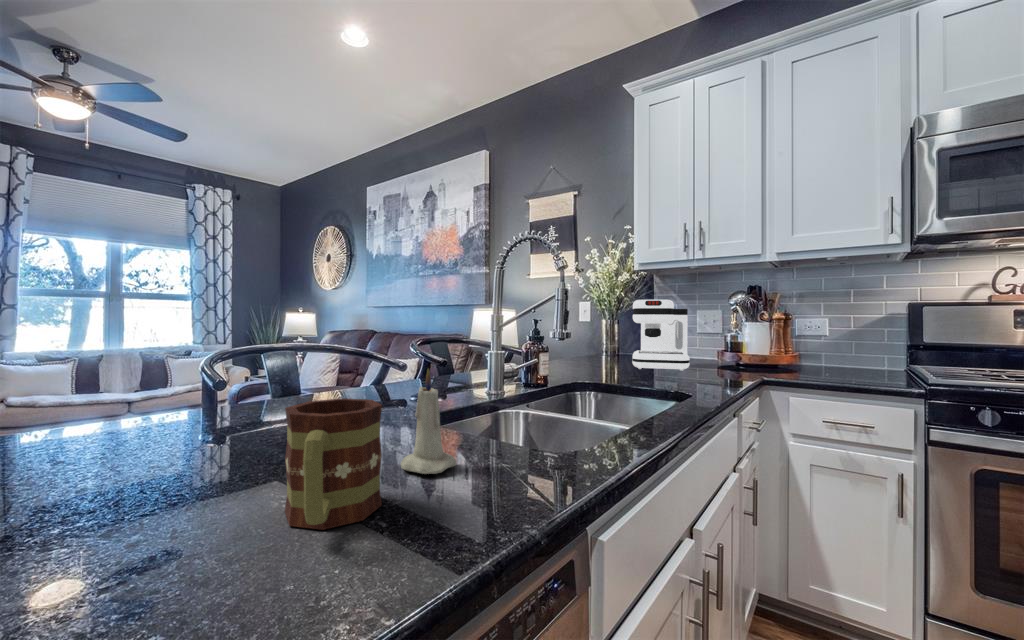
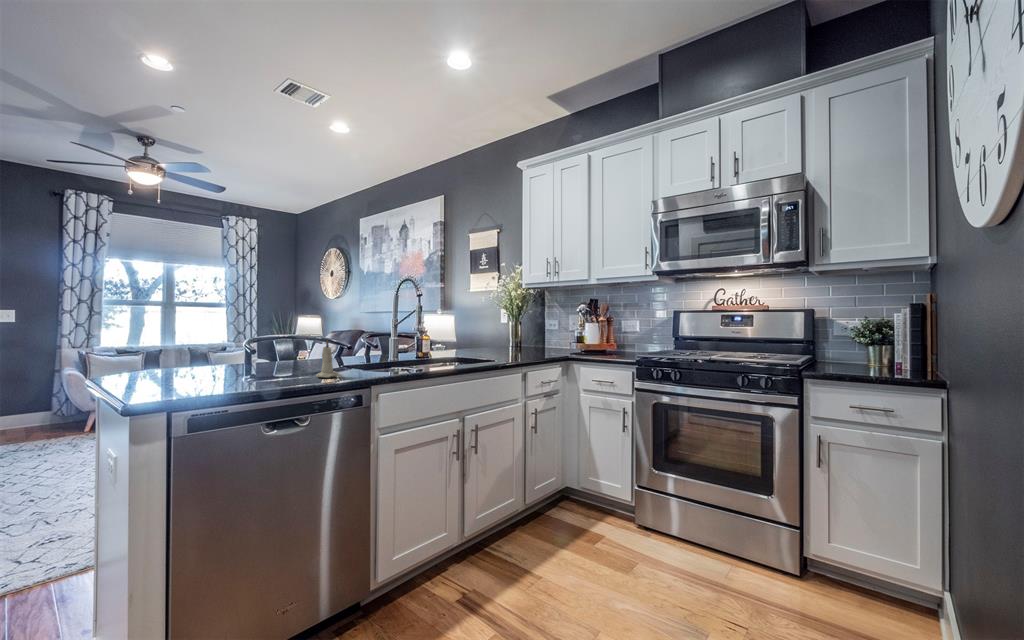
coffee maker: present [632,300,690,371] -> none [515,308,555,354]
mug: present [285,398,382,530] -> none [270,348,302,384]

